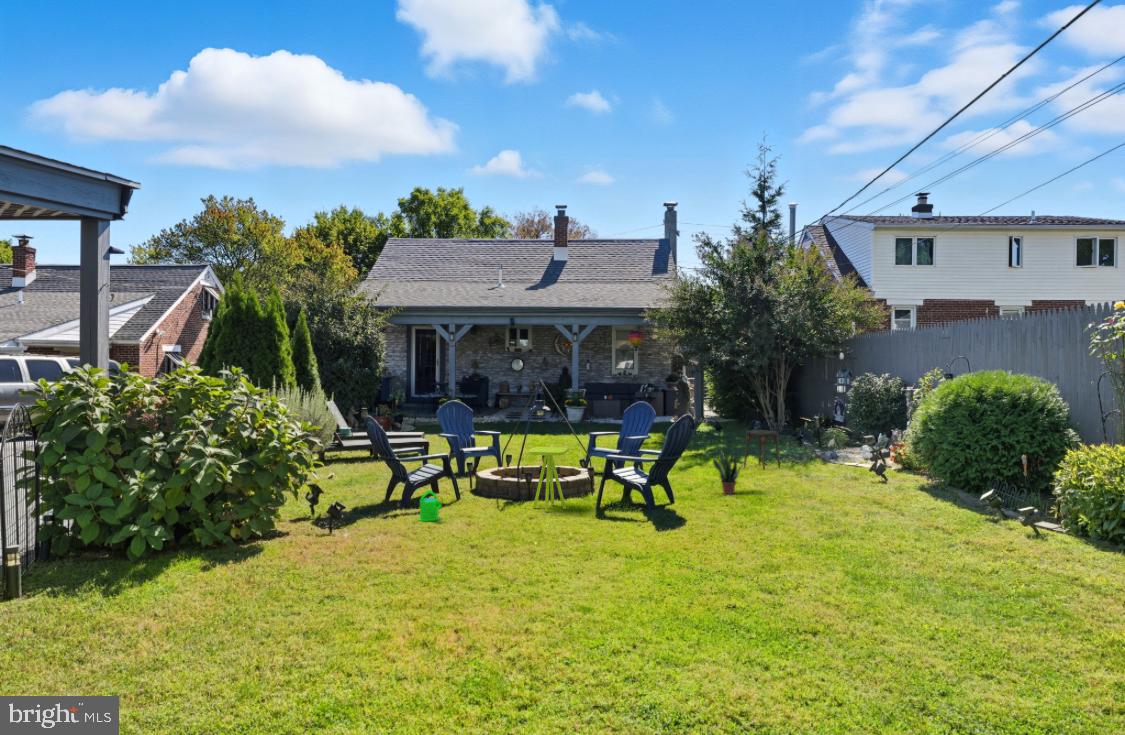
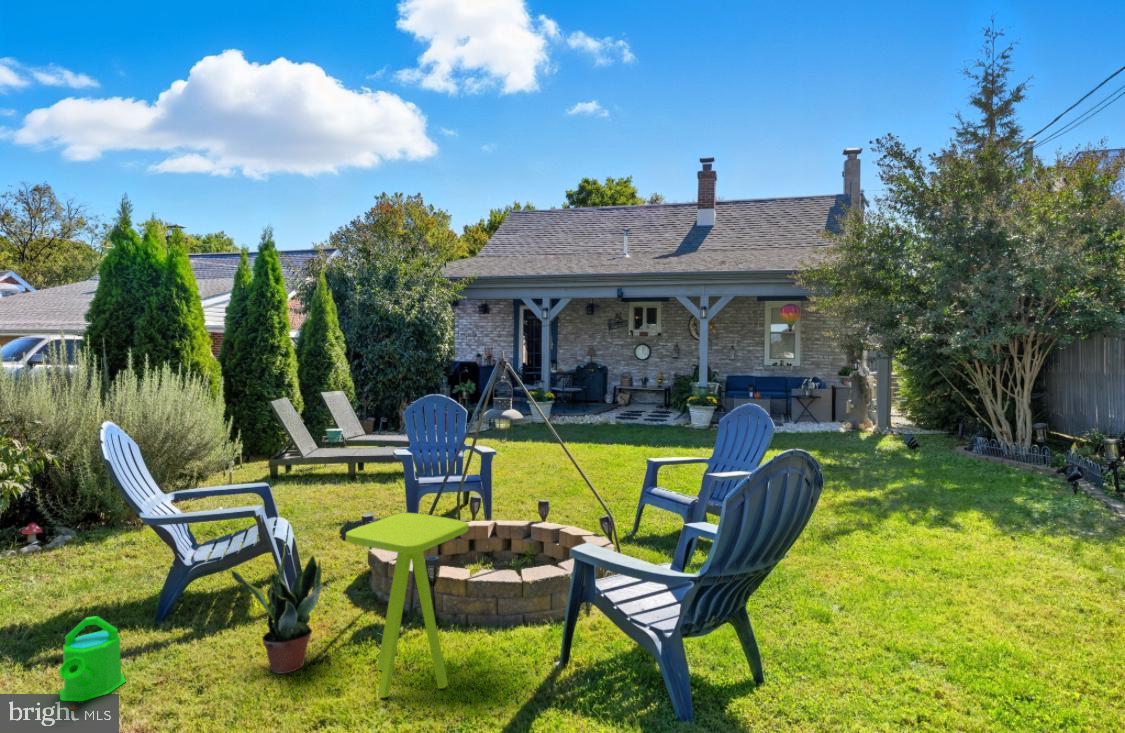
stool: present [744,430,780,470] -> none [963,470,1053,562]
potted plant: present [713,450,742,494] -> present [231,540,322,673]

